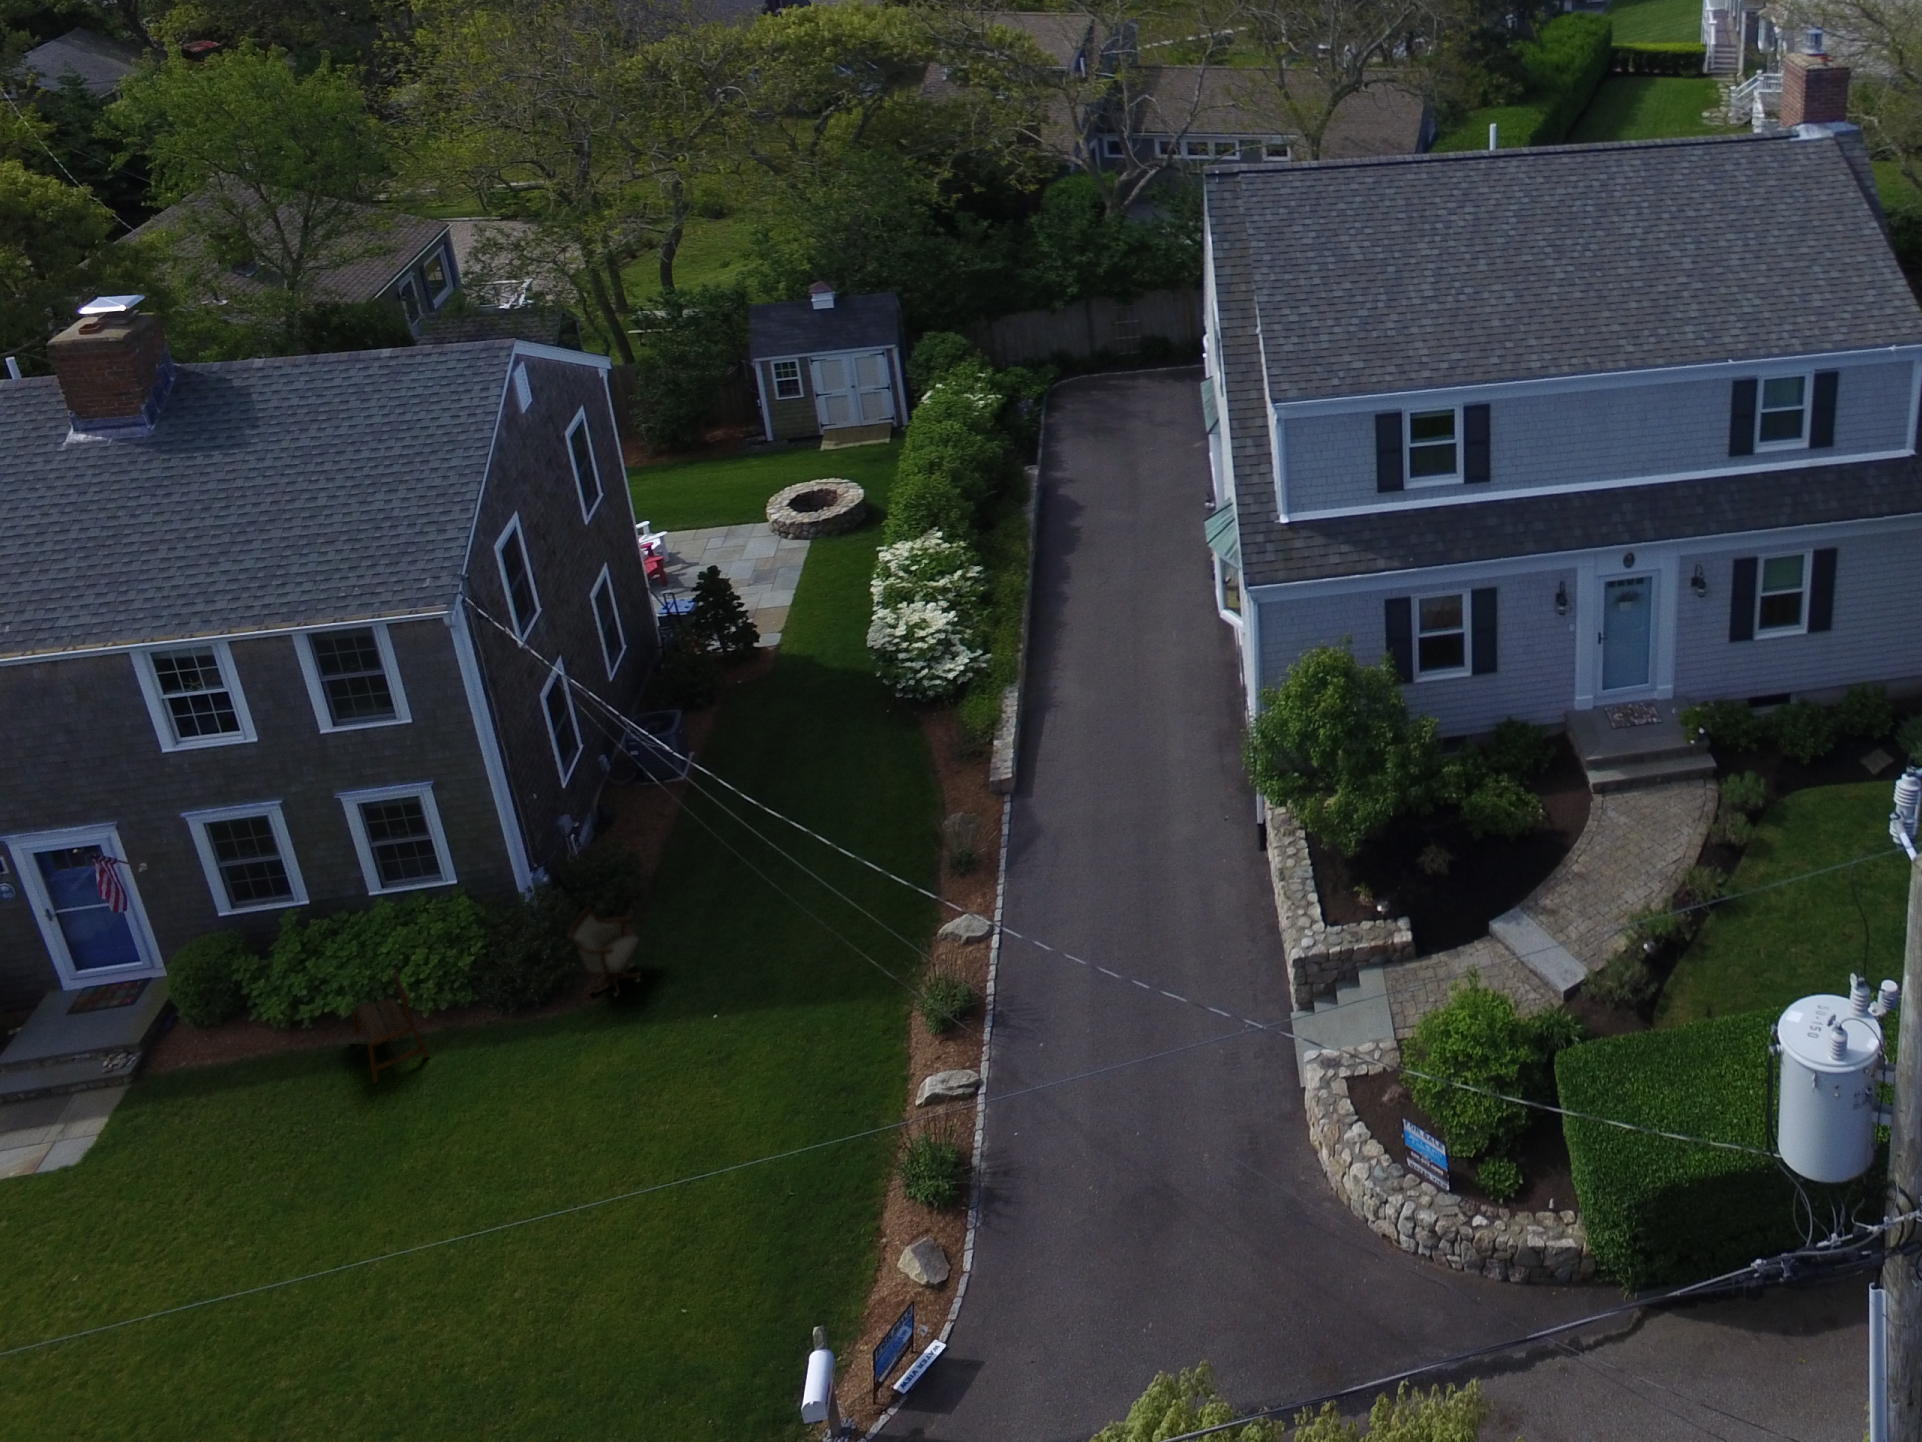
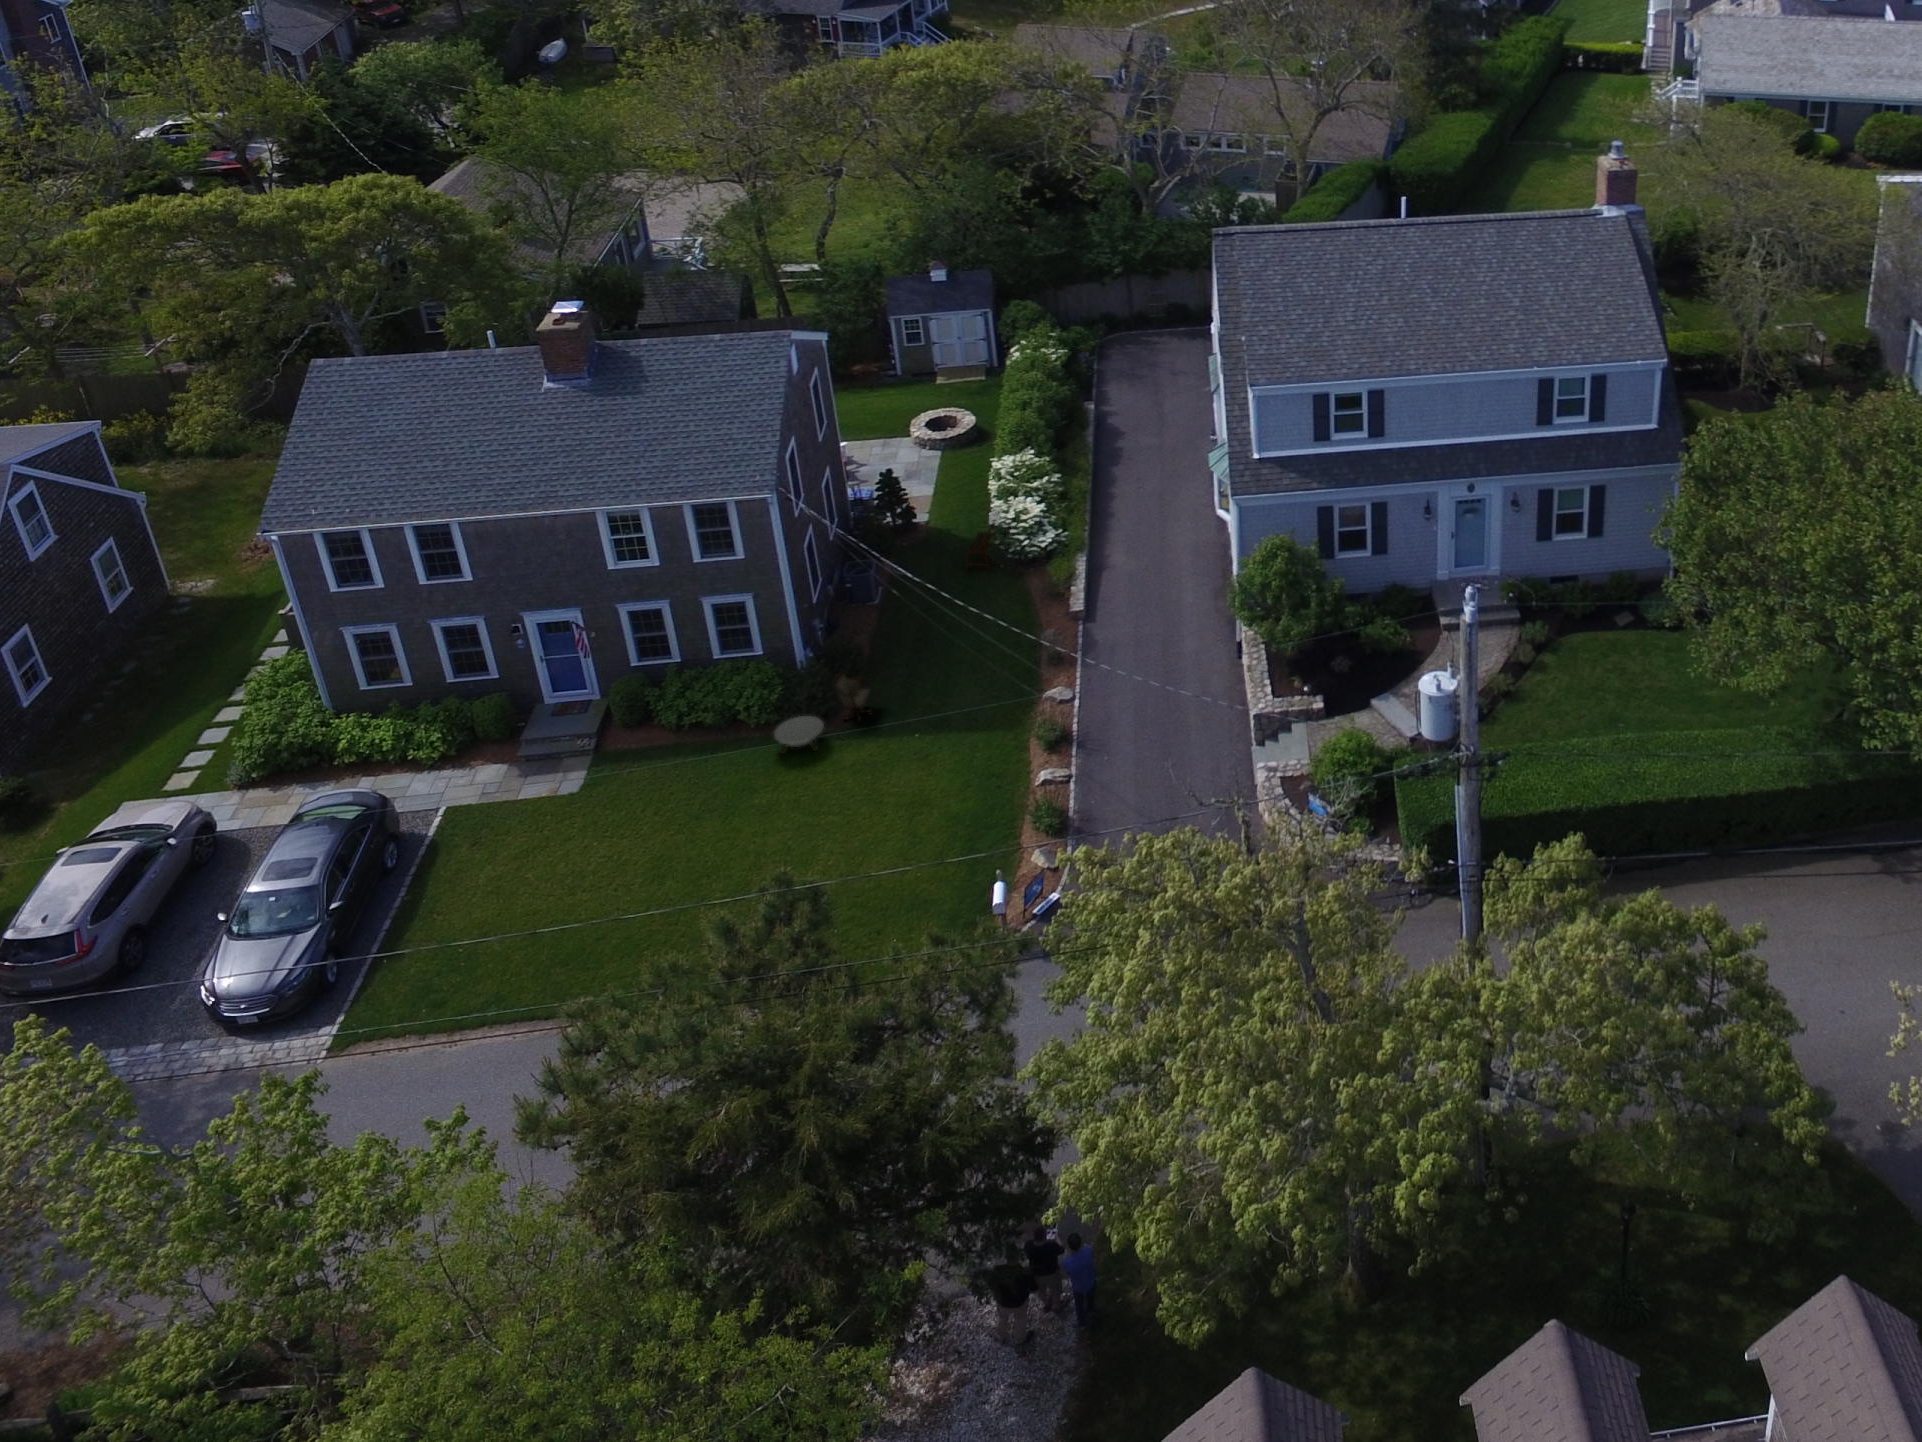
bench: present [352,968,429,1083] -> present [966,523,997,568]
round table: none [453,993,546,1067] -> present [774,716,824,754]

